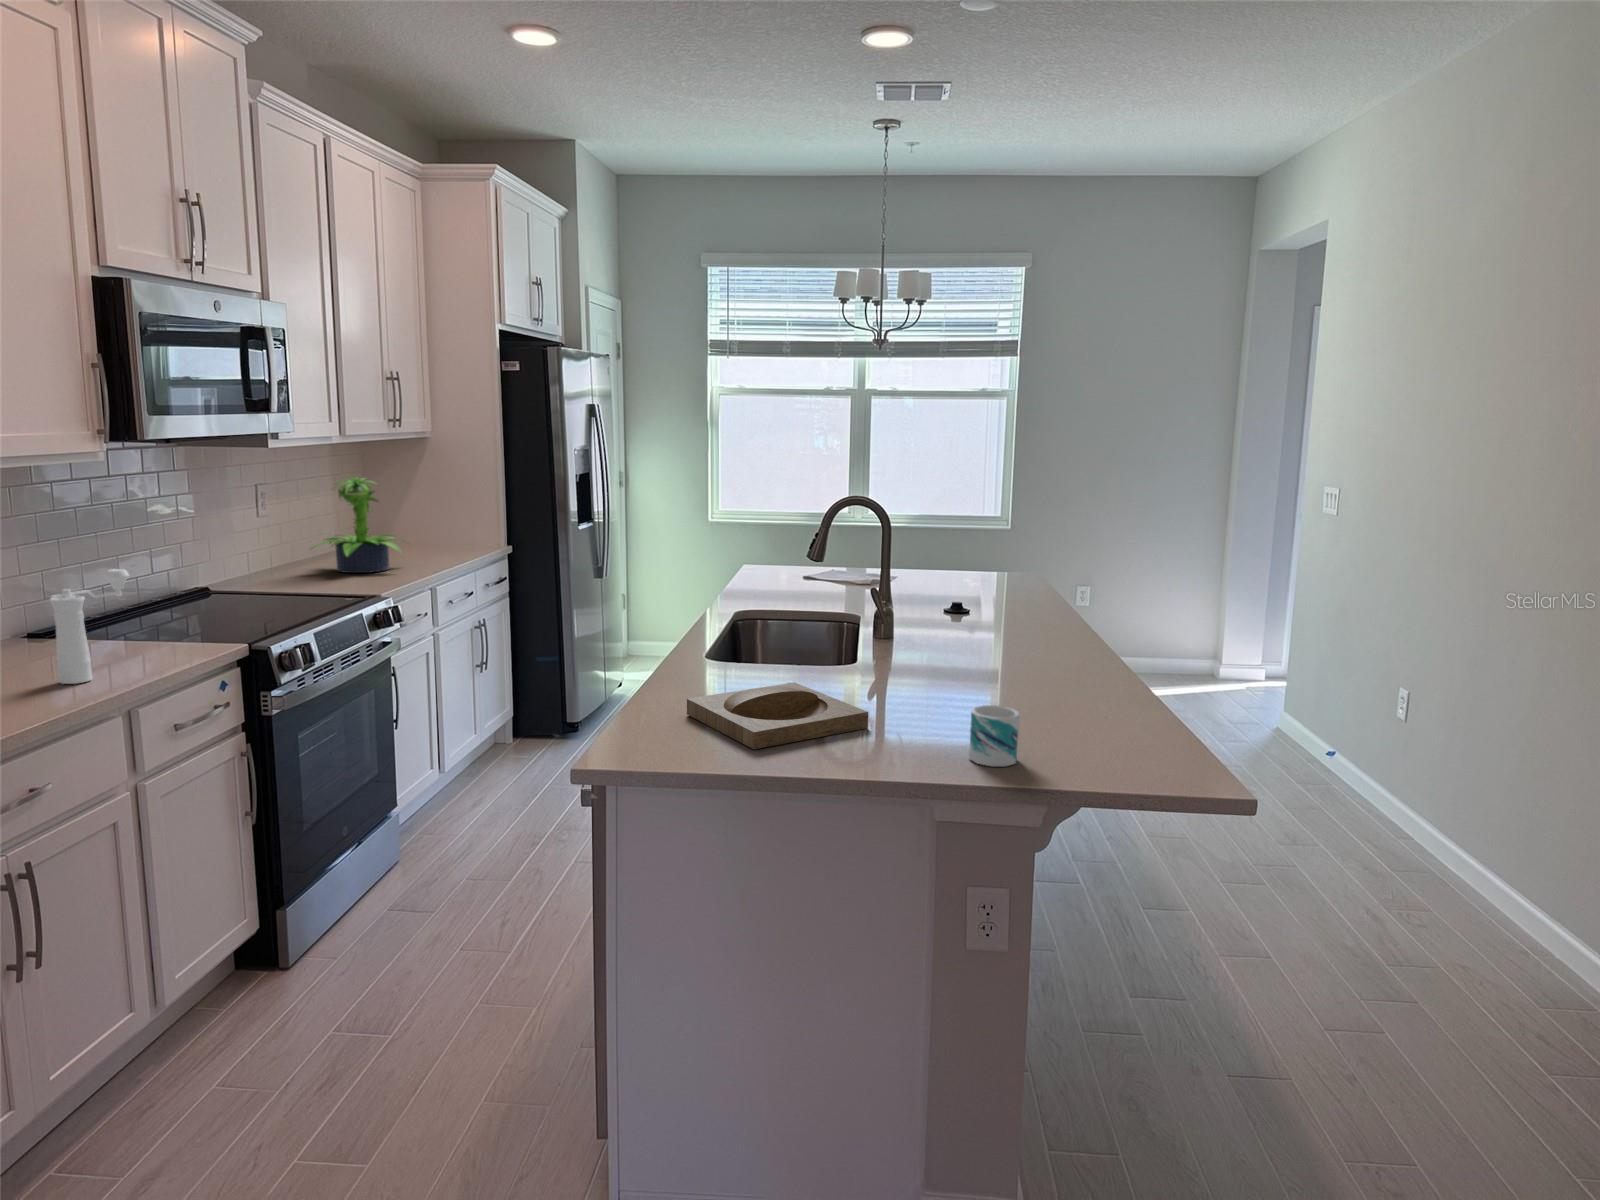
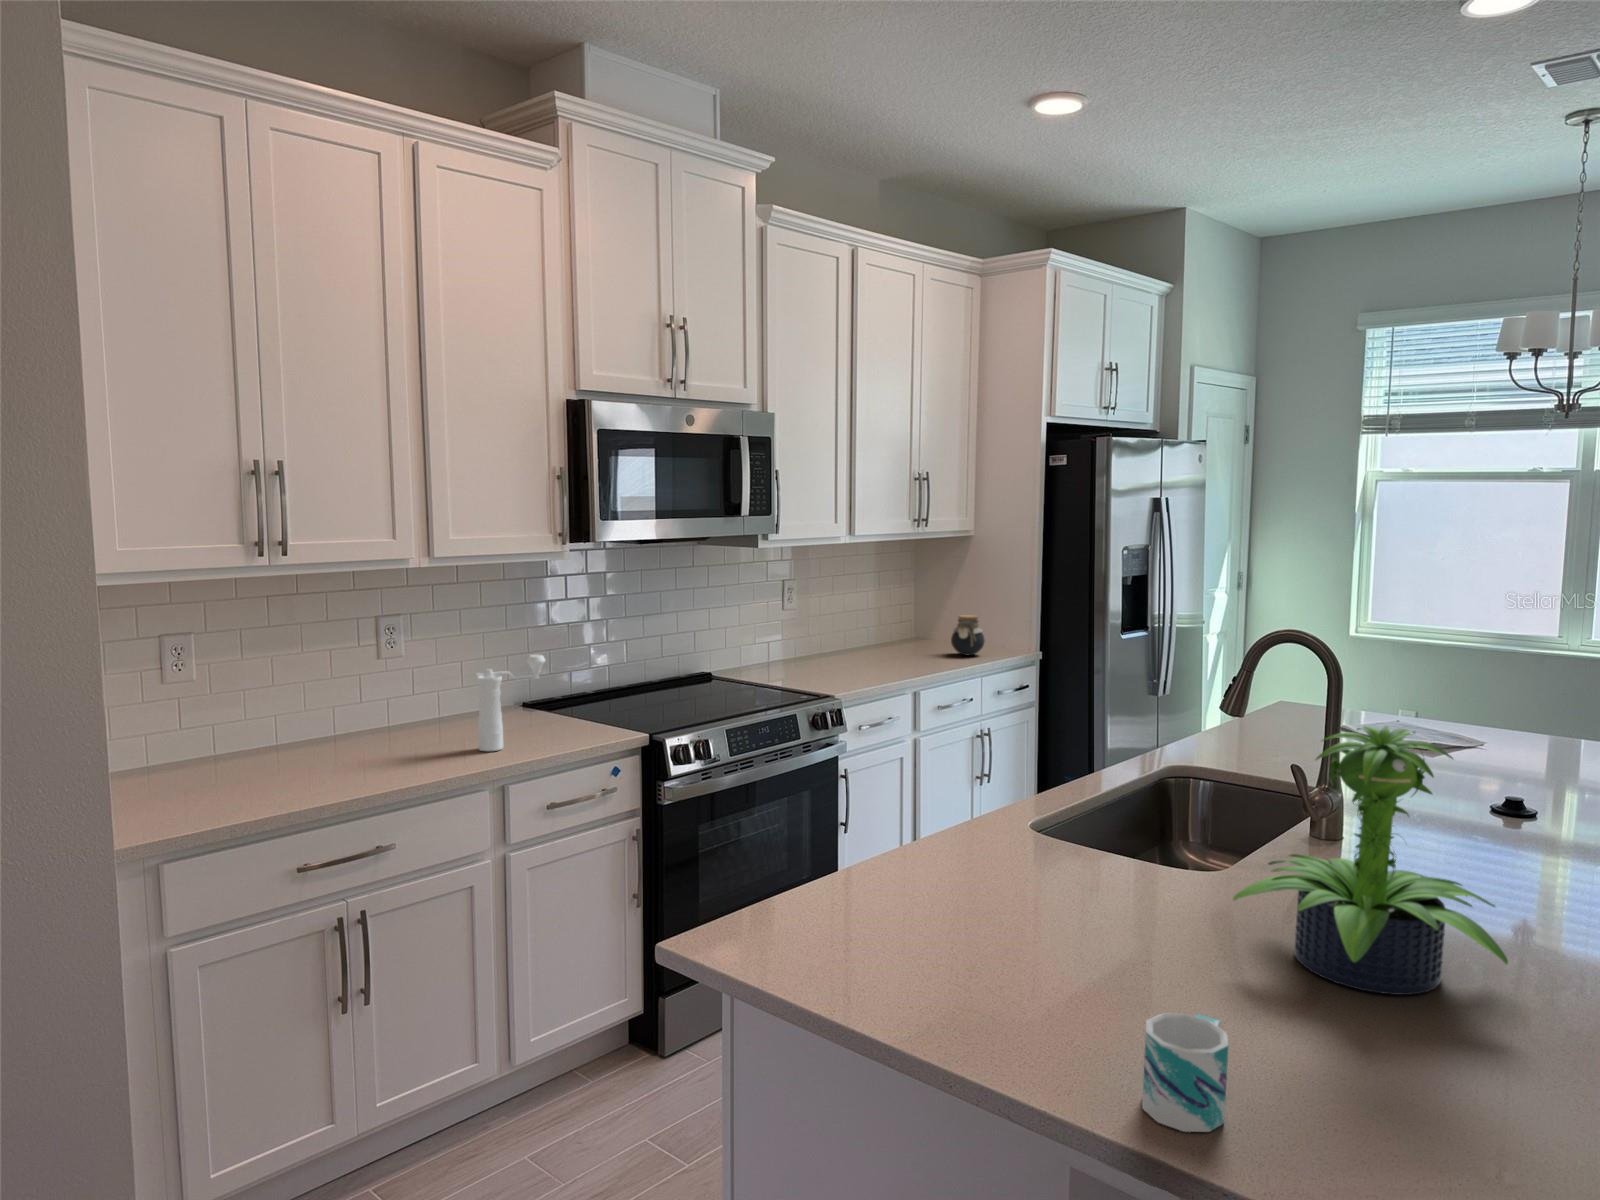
potted plant: present [312,478,402,573] -> present [1233,726,1508,995]
jar: none [431,513,464,551] -> present [951,615,985,656]
tray: present [687,682,868,749] -> none [877,887,1074,992]

